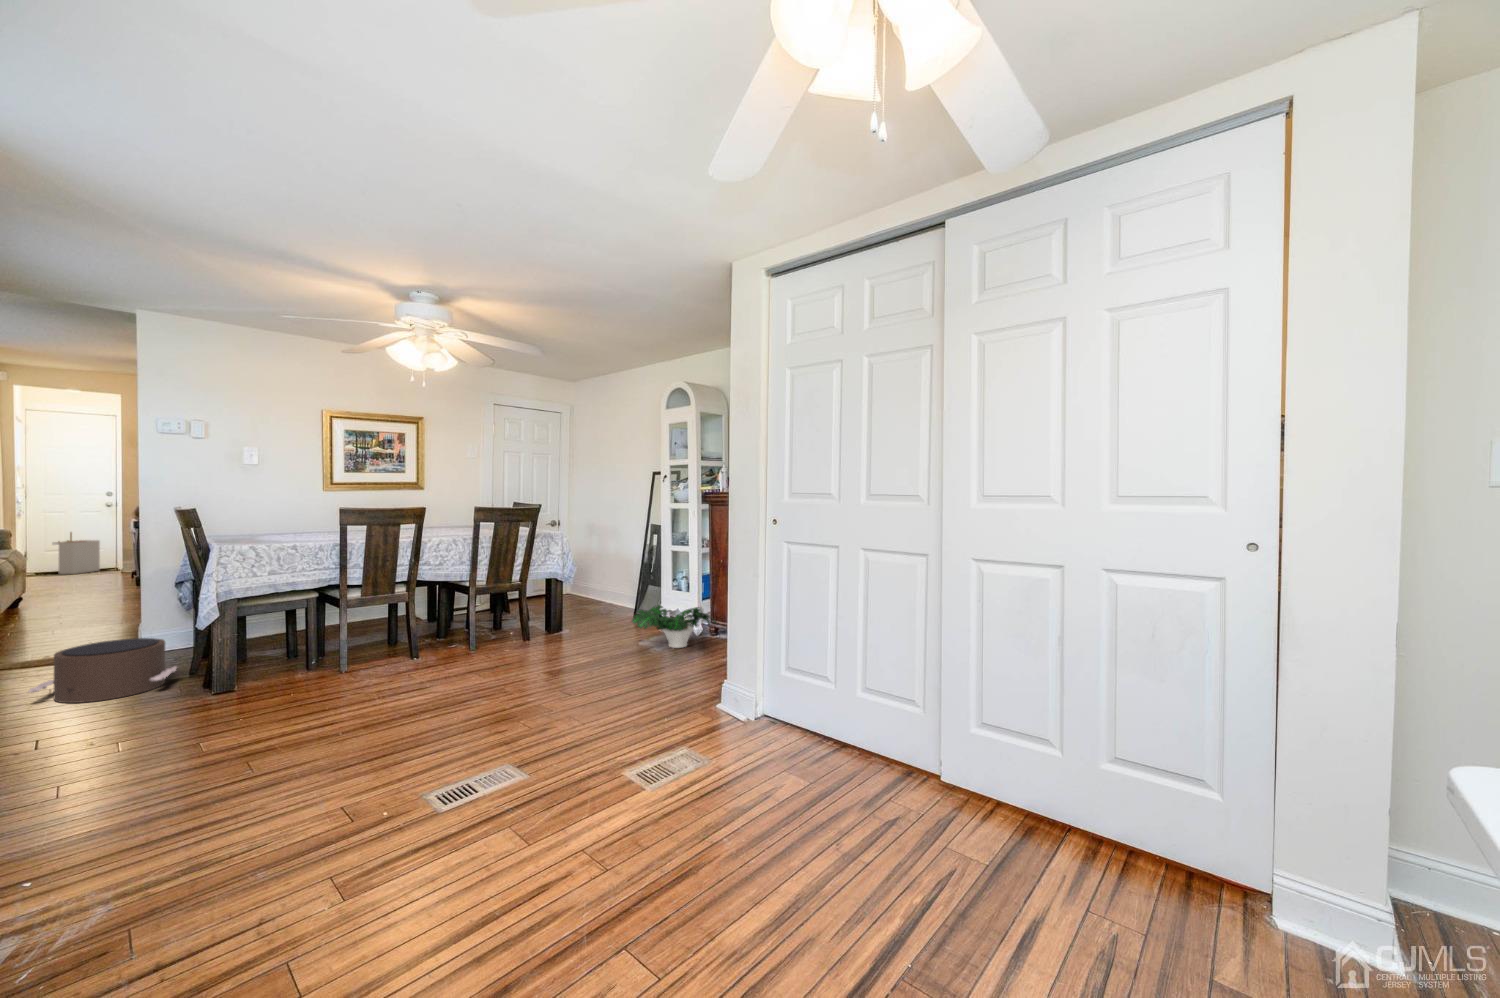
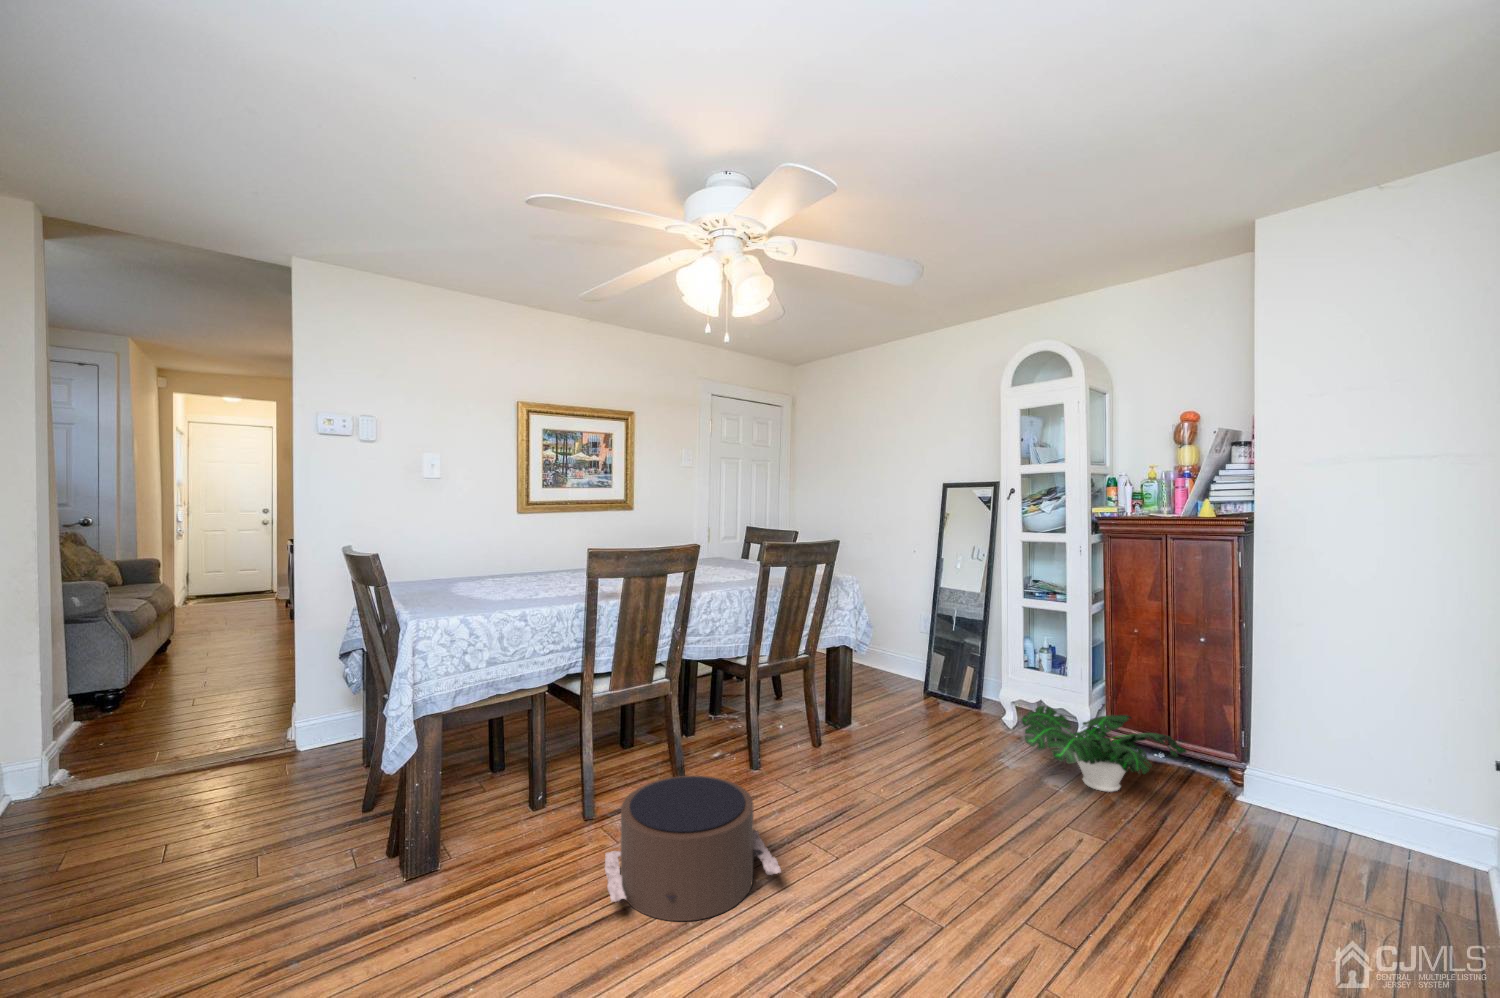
storage bin: present [52,532,100,574] -> none [209,554,255,602]
pouf: present [28,638,177,703] -> present [605,776,781,921]

